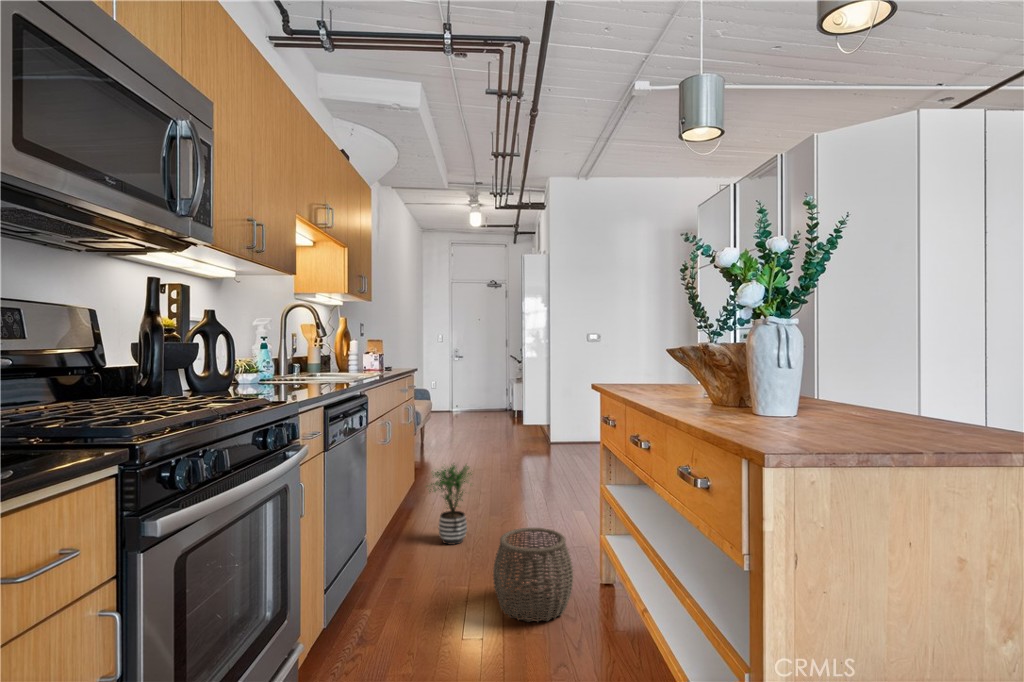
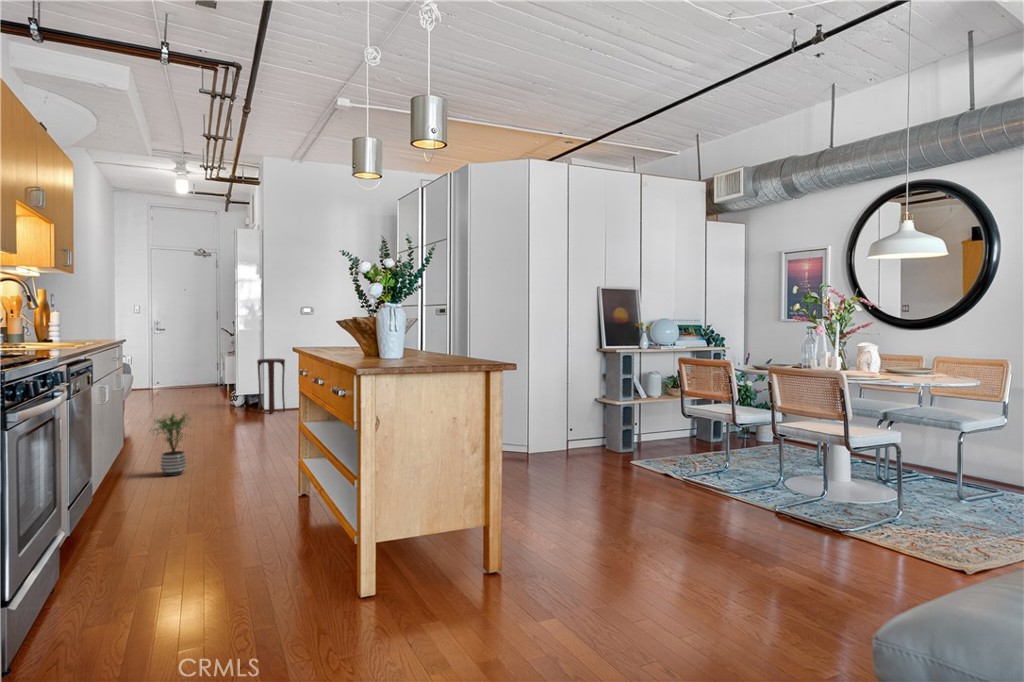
stool: none [544,388,572,449] -> present [257,358,285,414]
woven basket: present [493,528,573,622] -> none [212,445,272,502]

